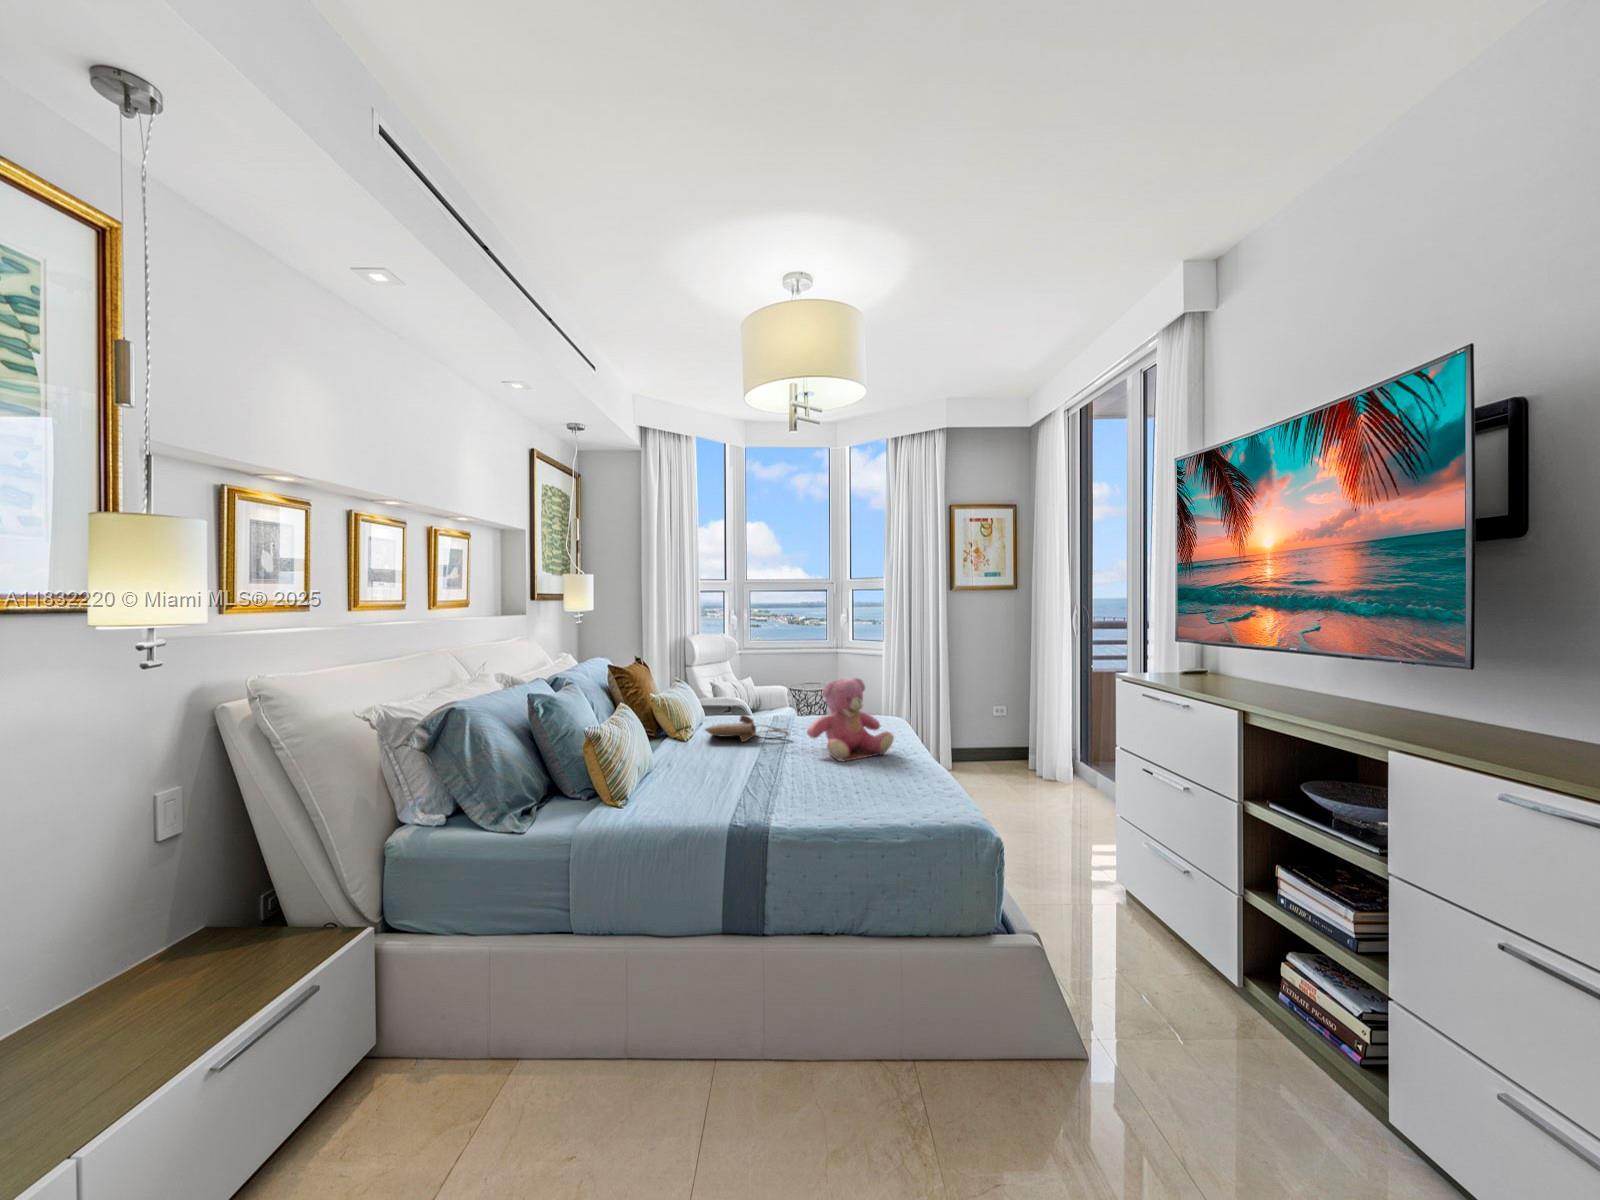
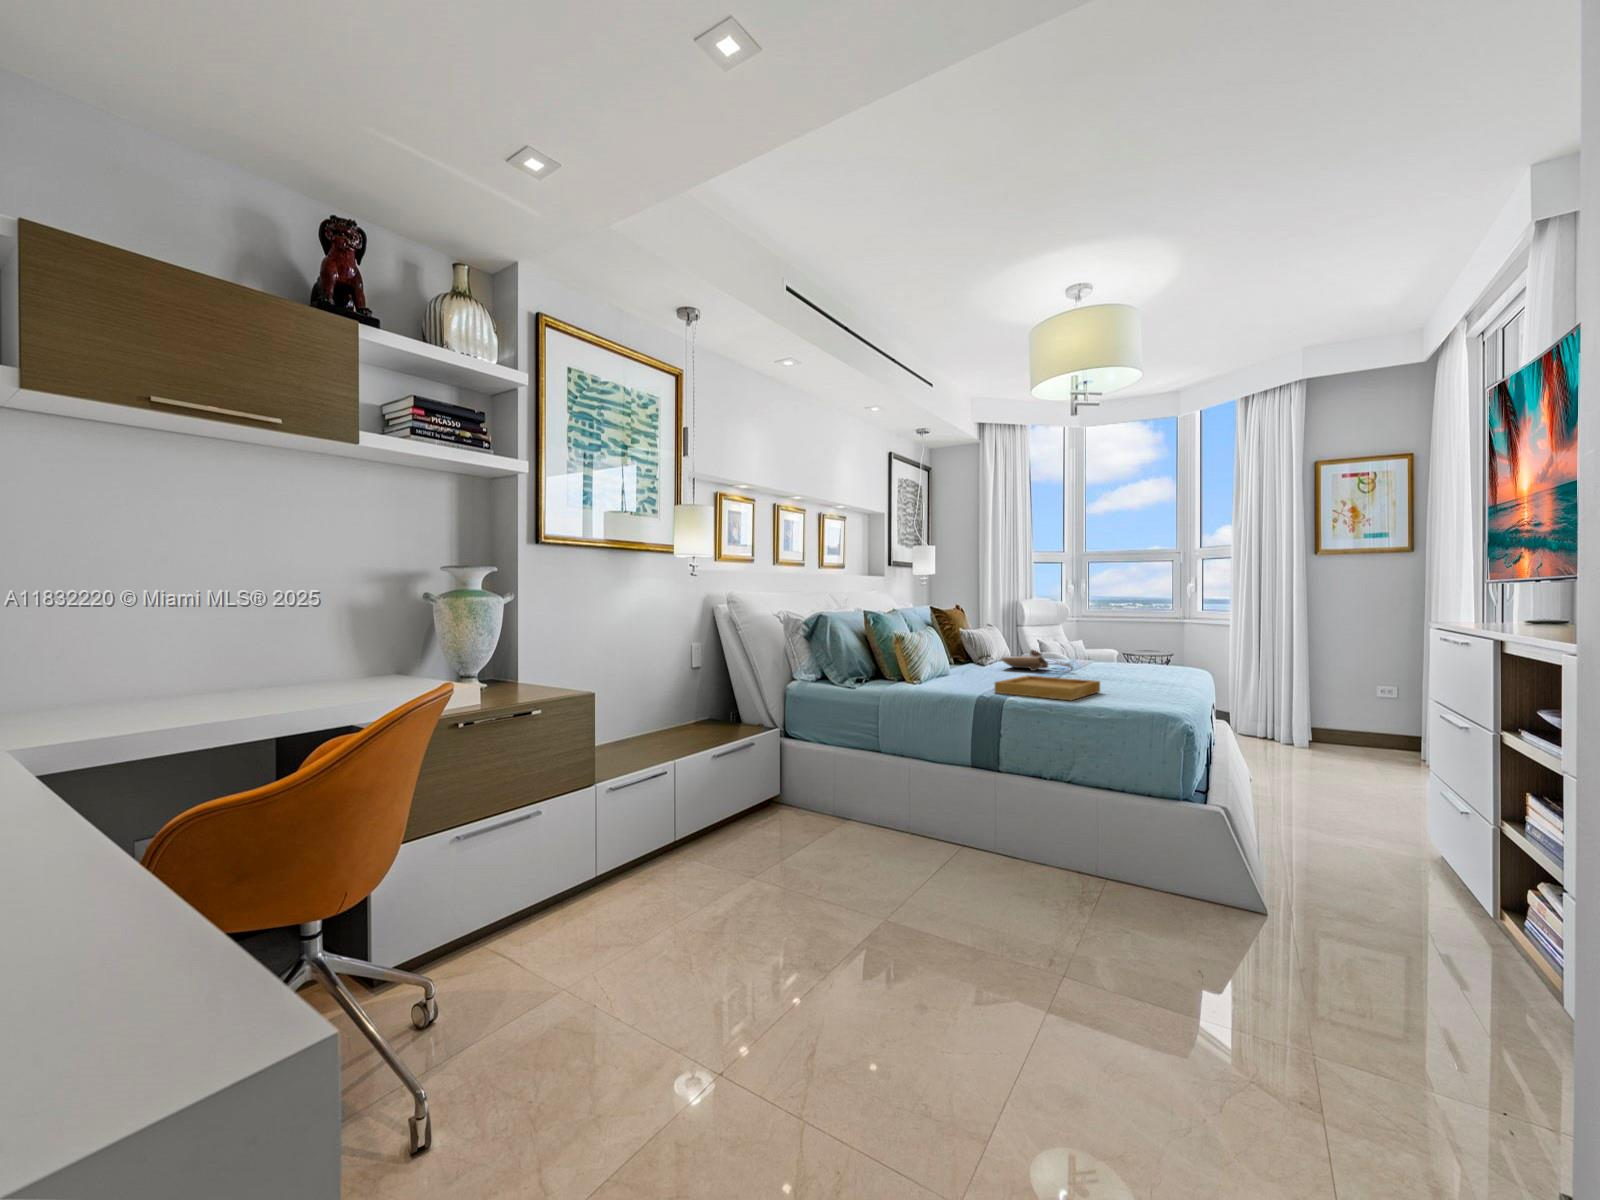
teddy bear: present [807,678,894,761] -> none [1078,618,1158,683]
tray: none [745,770,862,821] -> present [995,675,1100,700]

